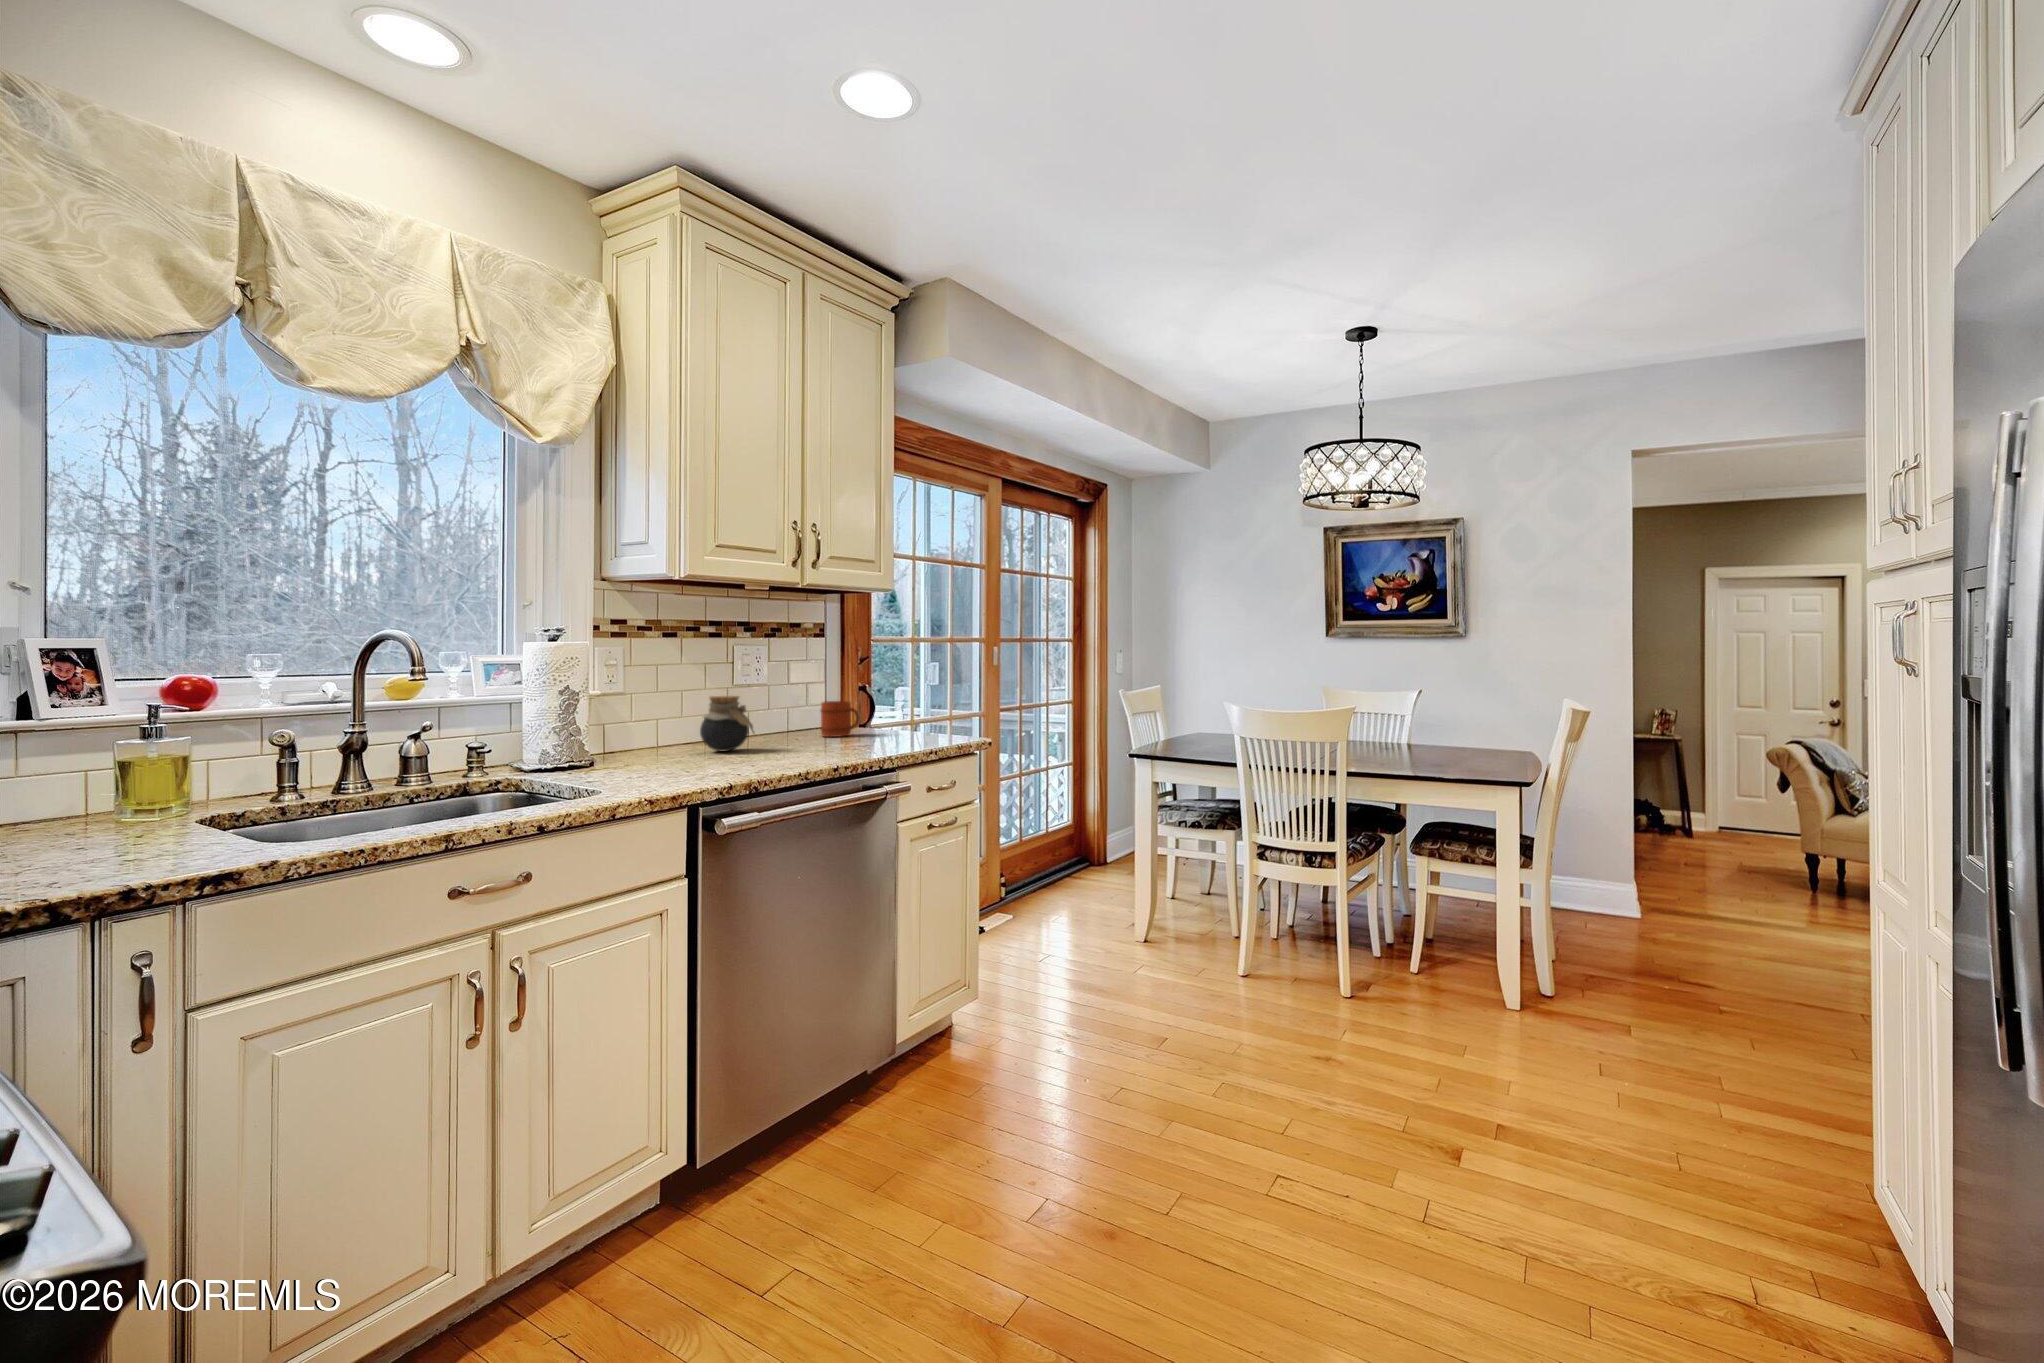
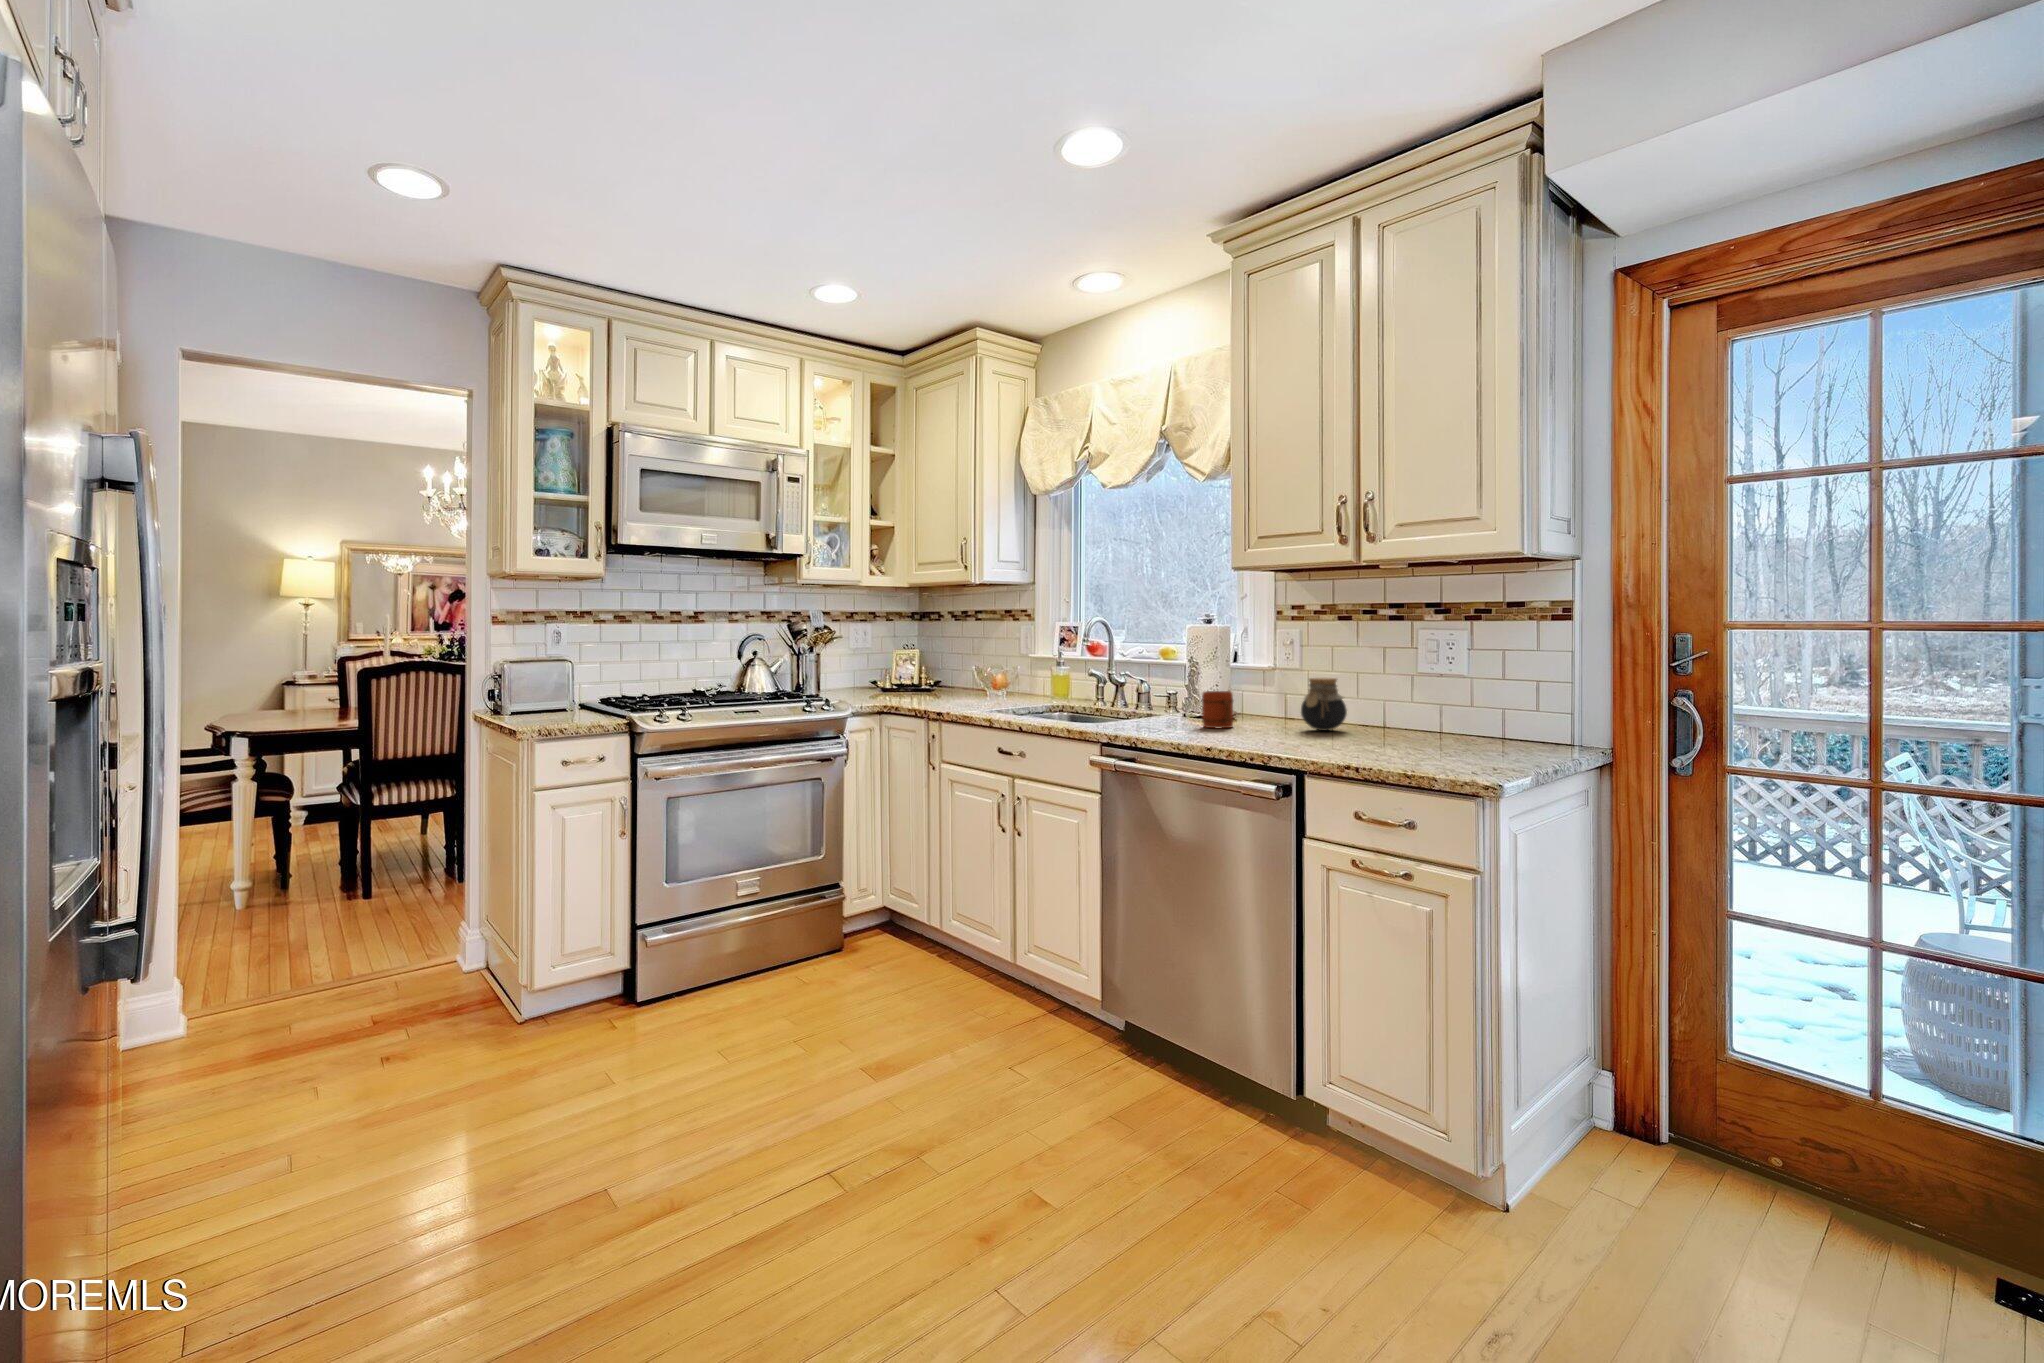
mug: present [821,701,859,737] -> present [1201,691,1234,728]

